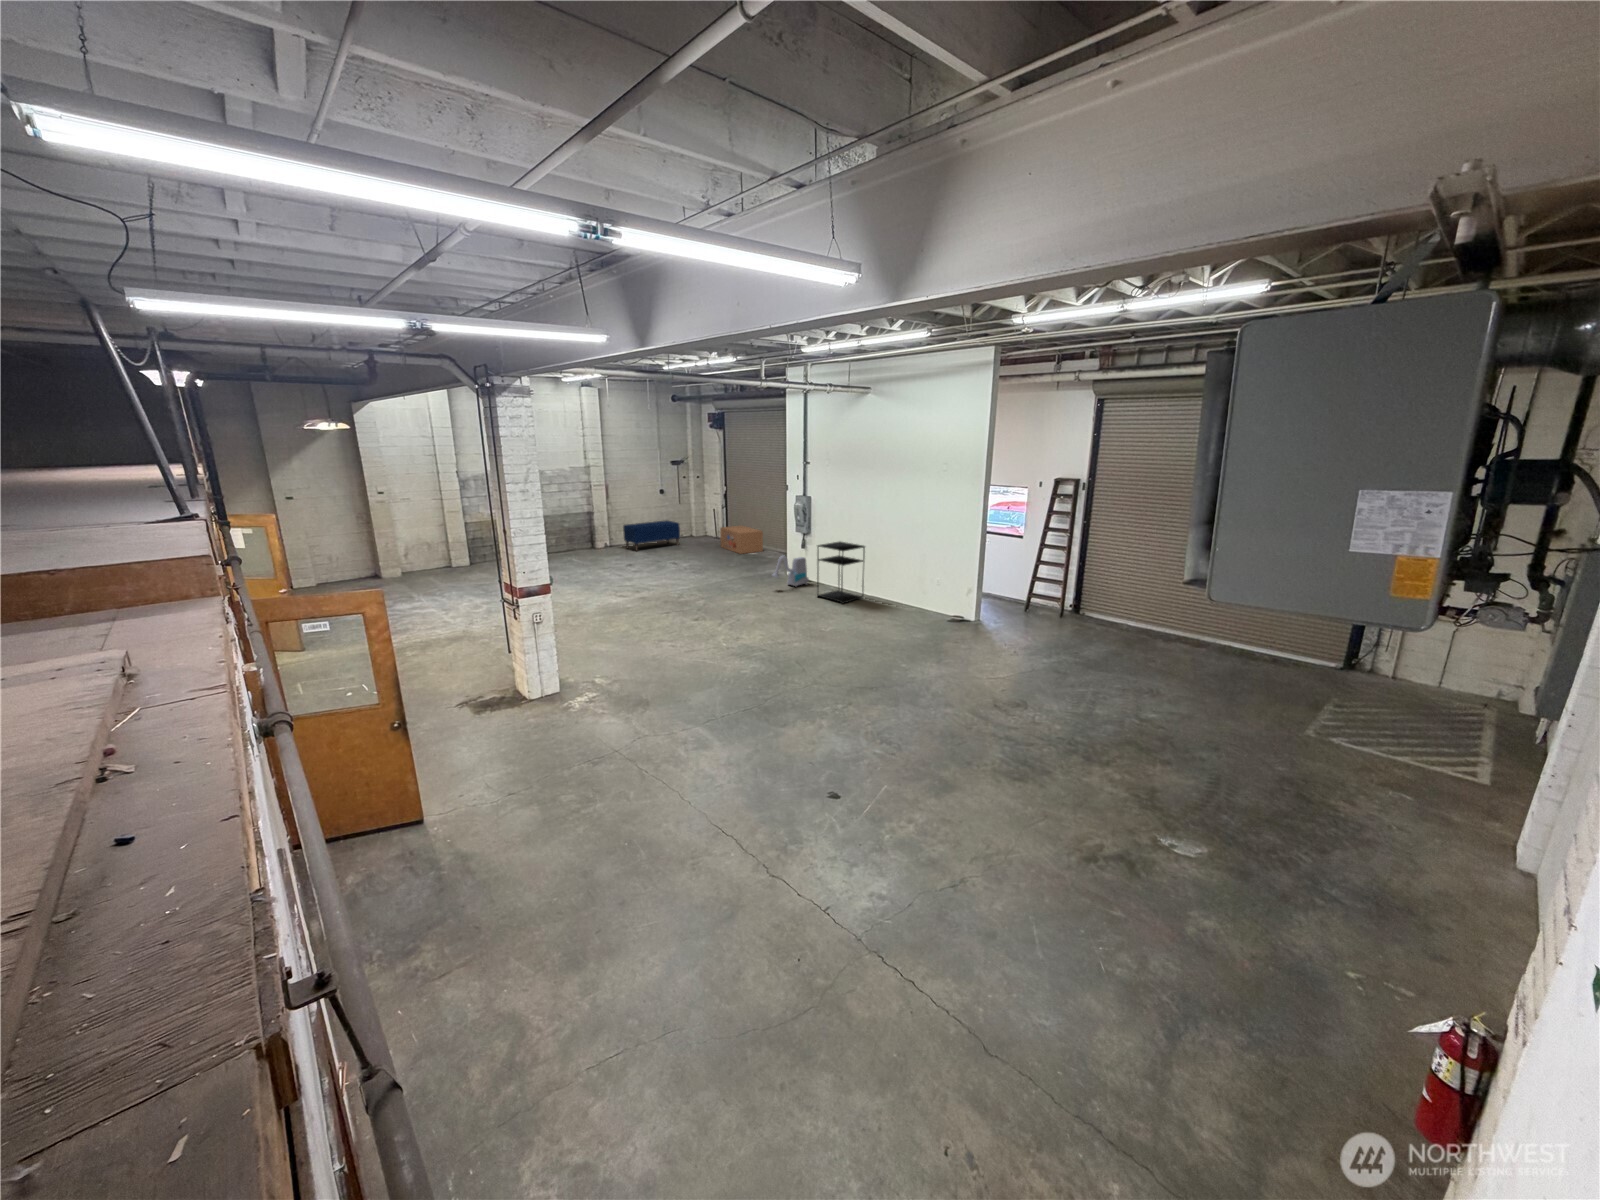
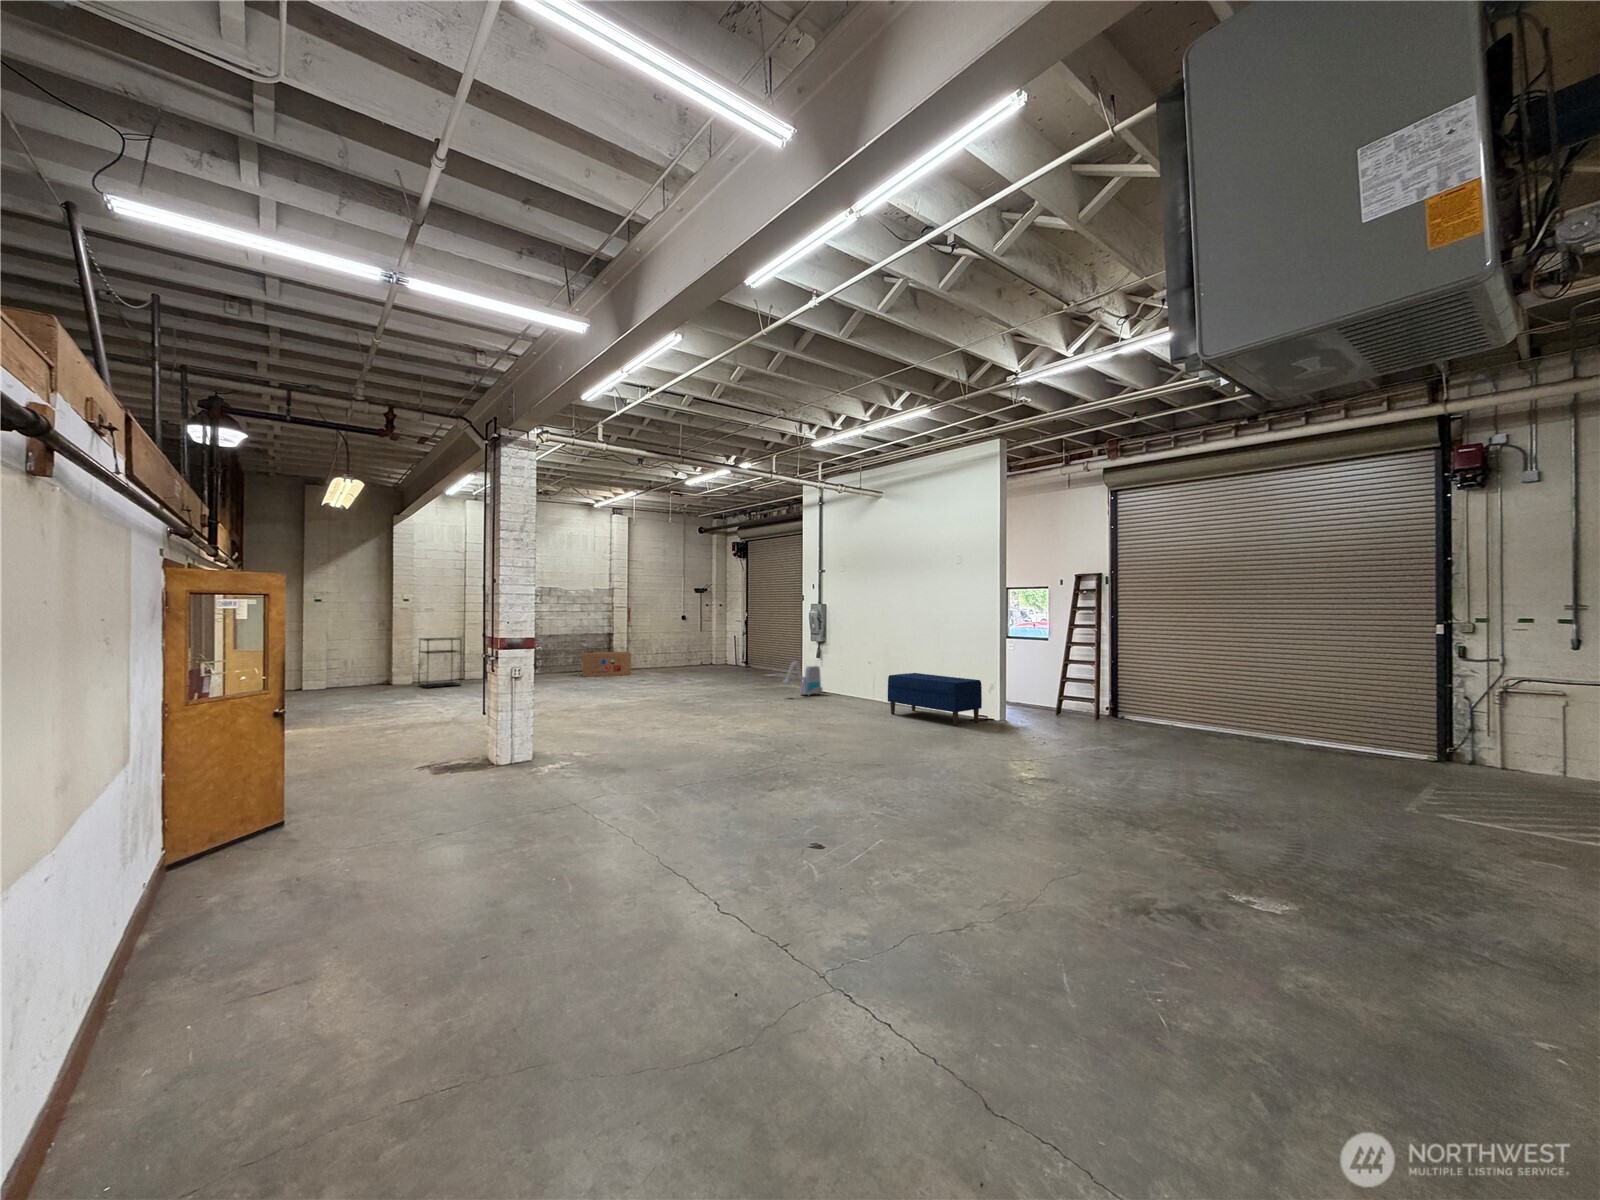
bench: present [623,520,680,551] -> present [888,673,982,726]
cardboard box: present [720,526,763,554] -> present [583,652,631,676]
shelving unit: present [817,542,865,604] -> present [418,637,462,688]

